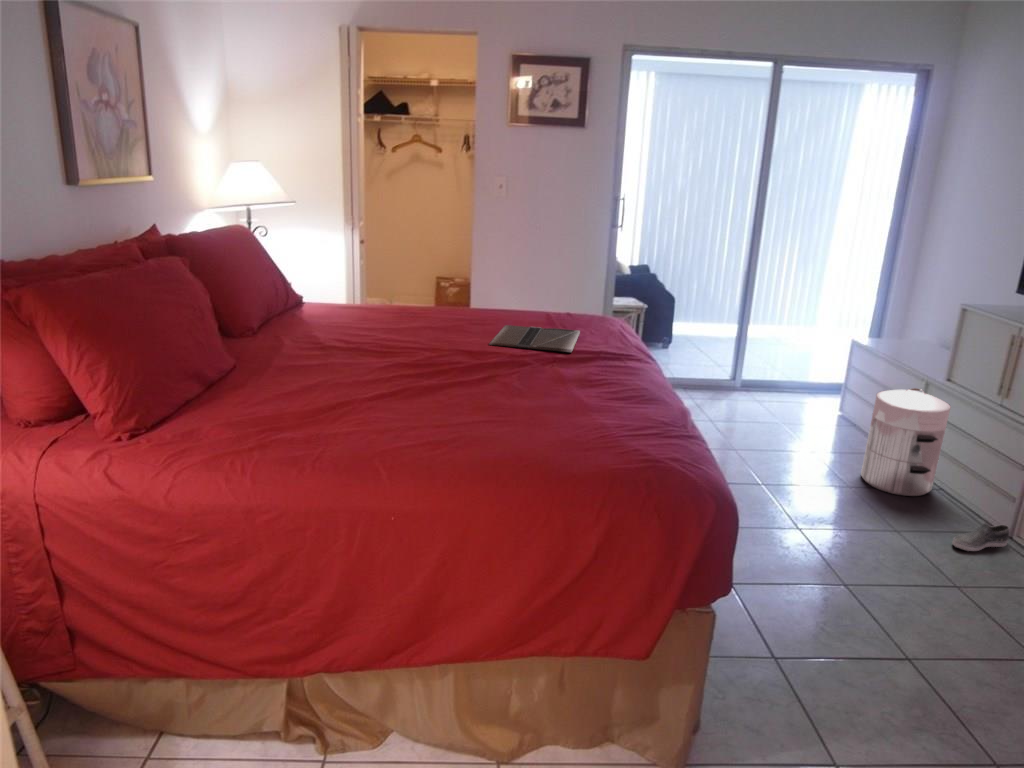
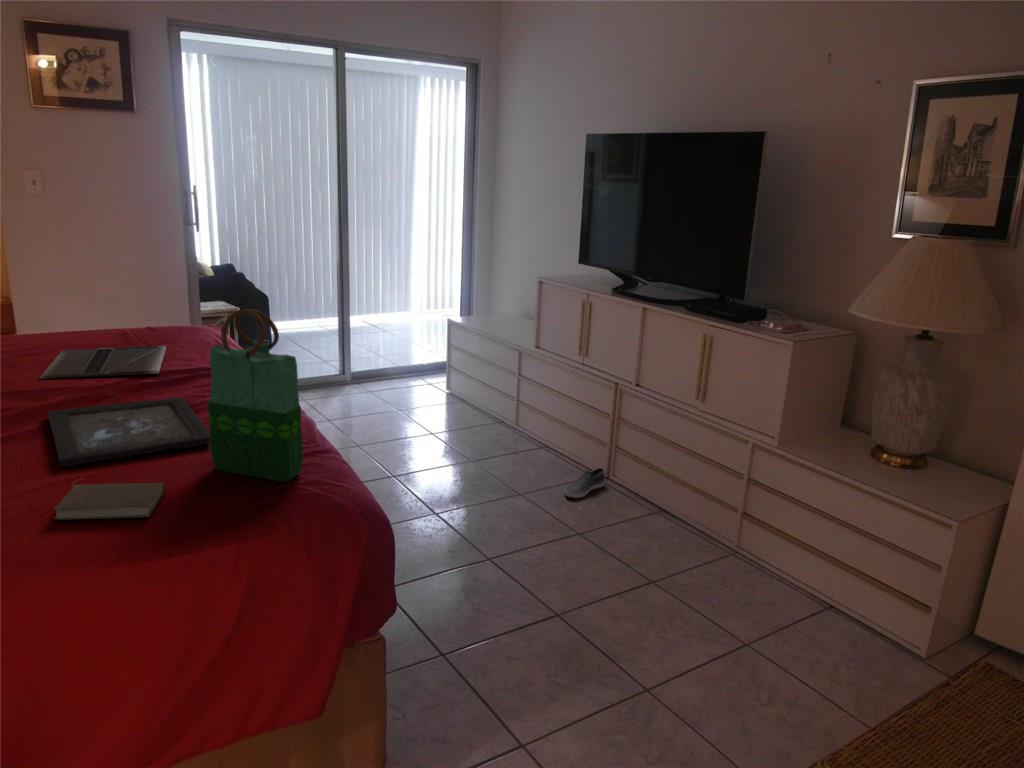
tote bag: none [601,305,678,451] -> present [208,309,303,482]
tray: none [493,369,605,412] -> present [48,397,210,467]
waste bin: present [861,388,951,496] -> none [478,359,542,459]
book: none [491,418,565,454] -> present [54,480,165,520]

